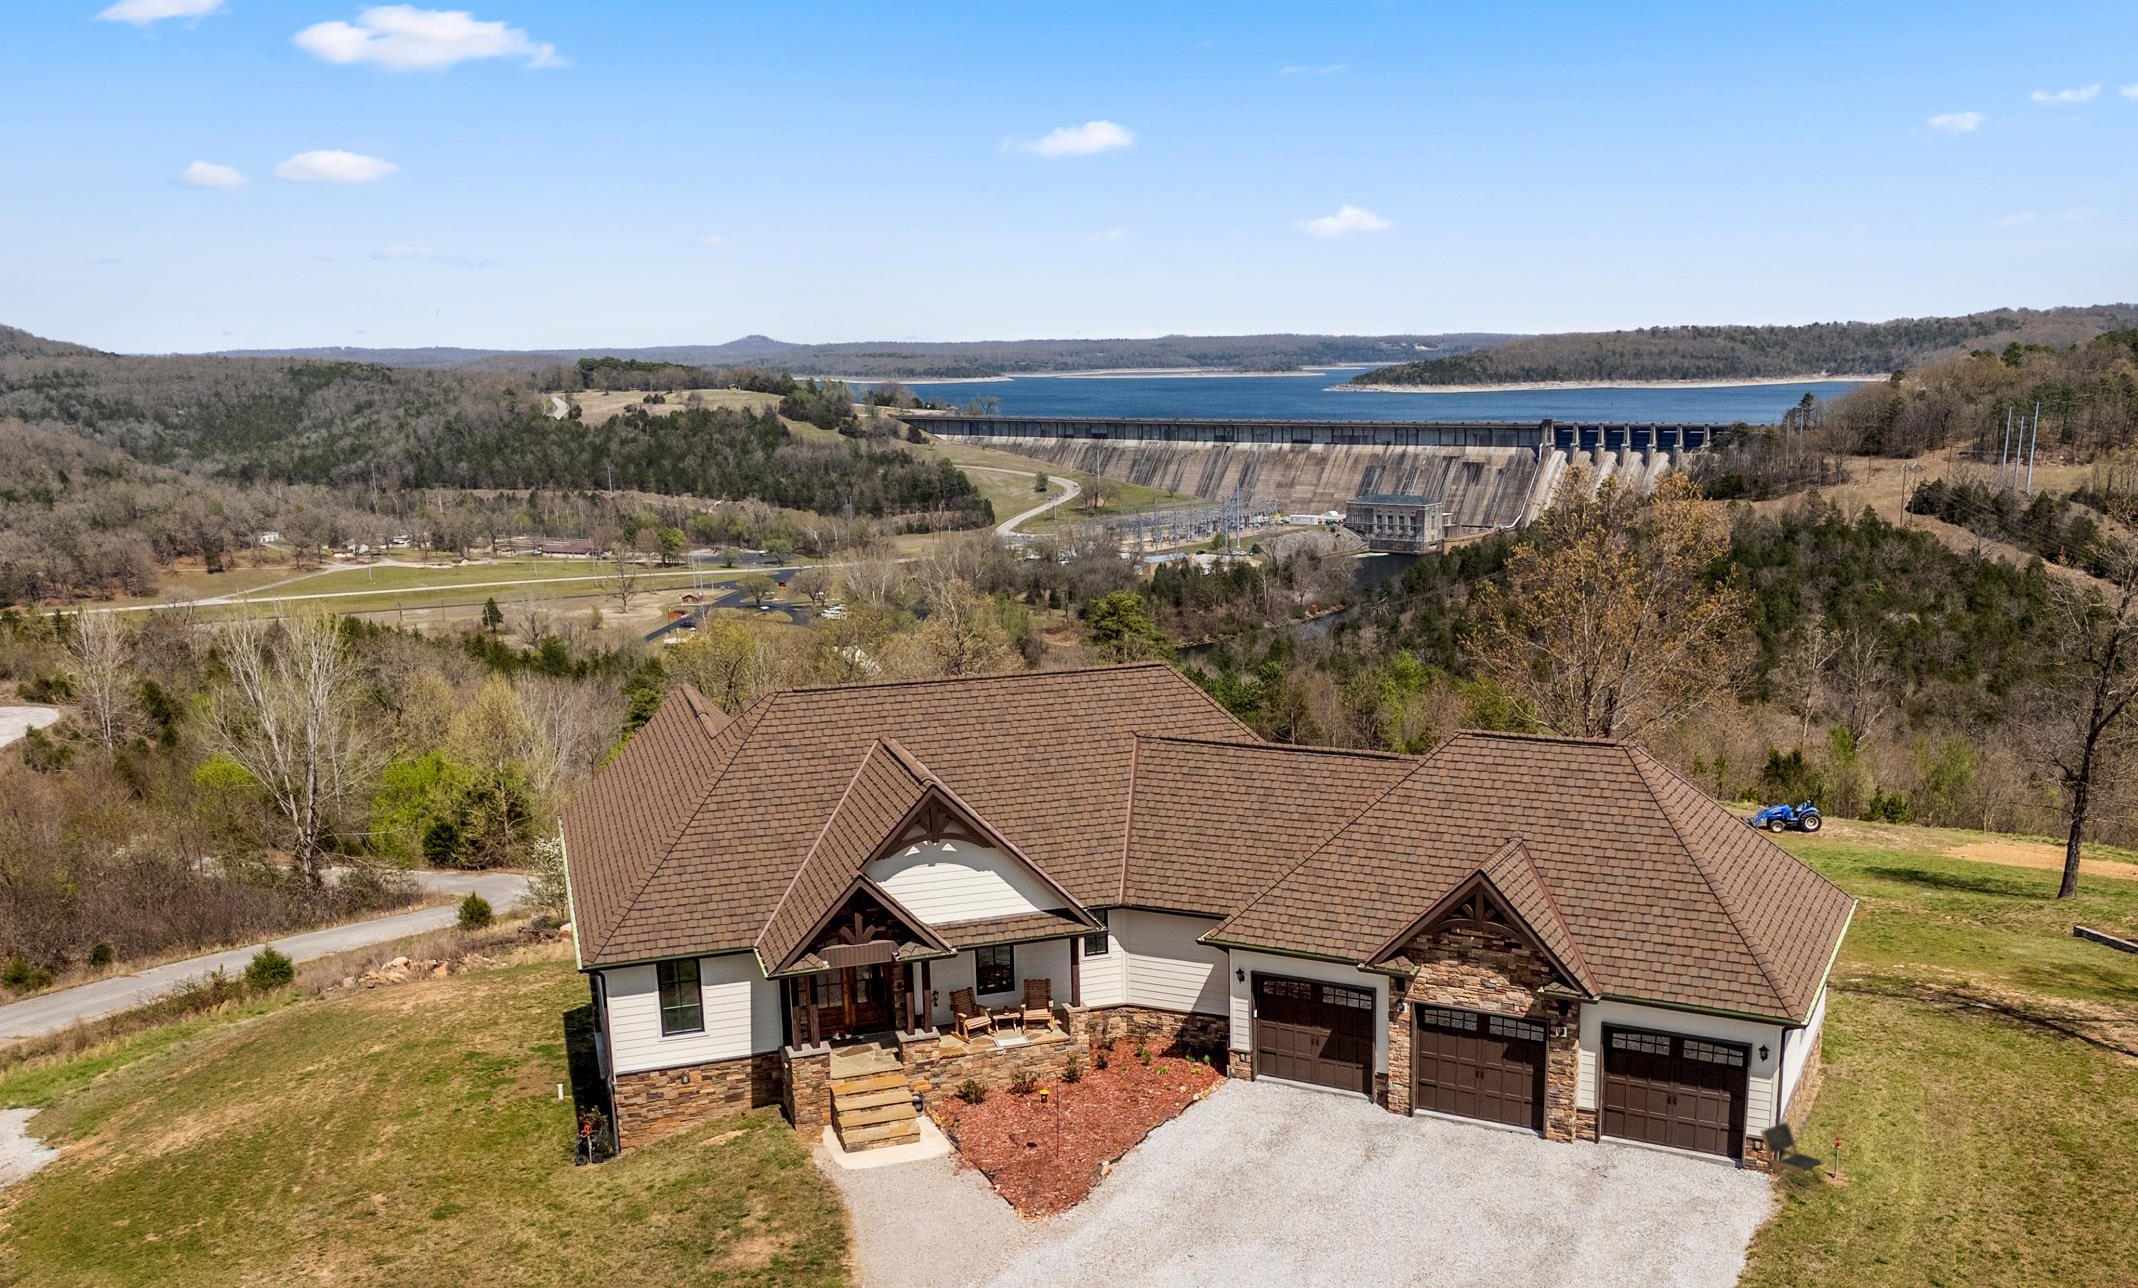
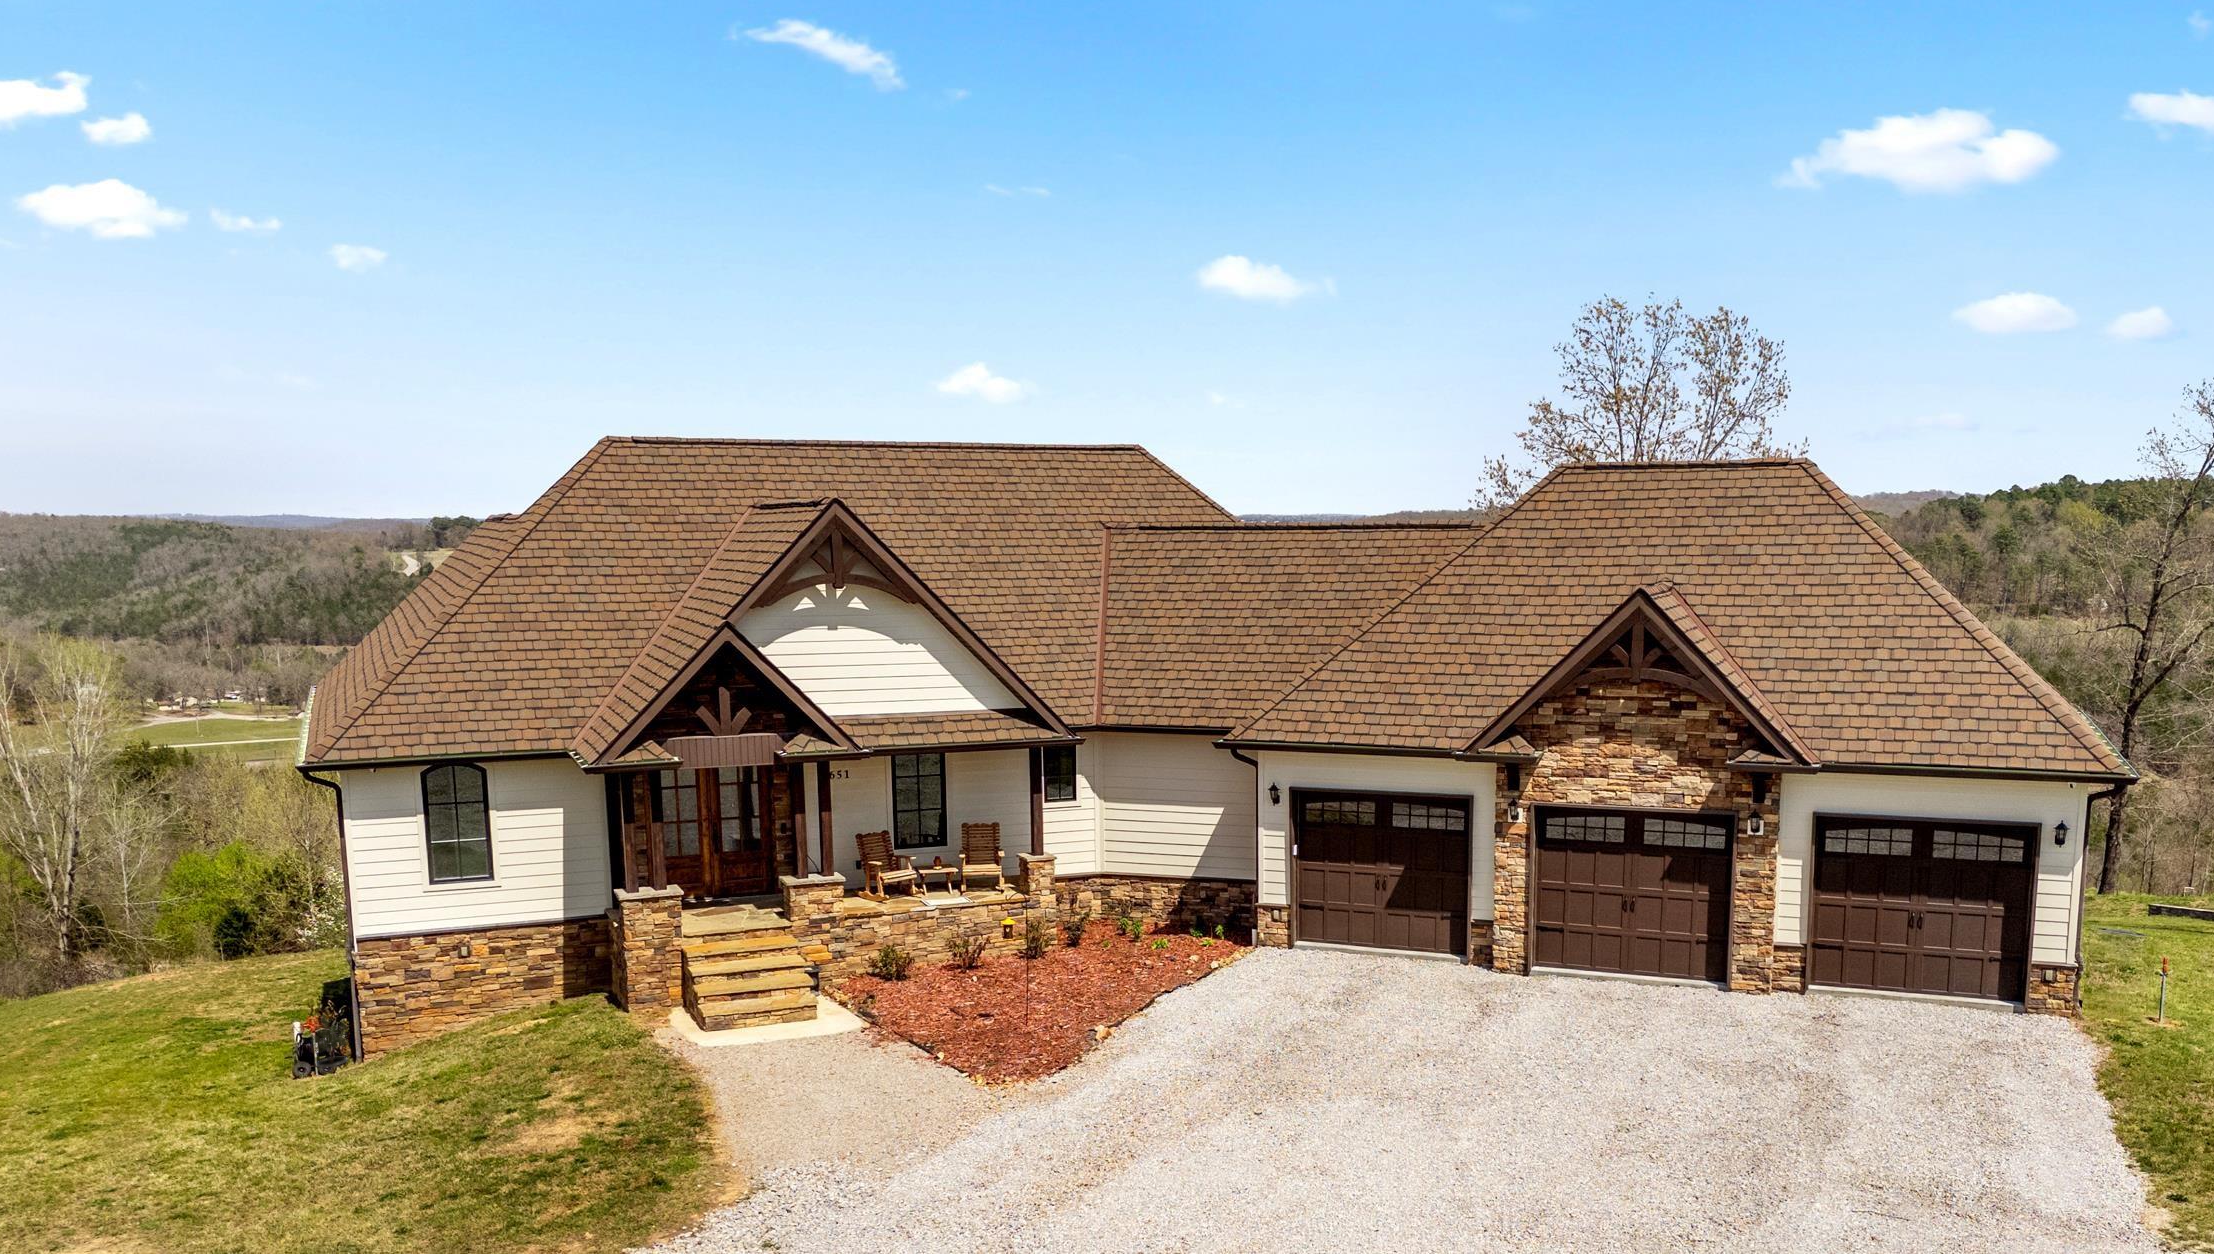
lounge chair: present [1761,1122,1823,1190] -> none [2057,933,2156,1023]

